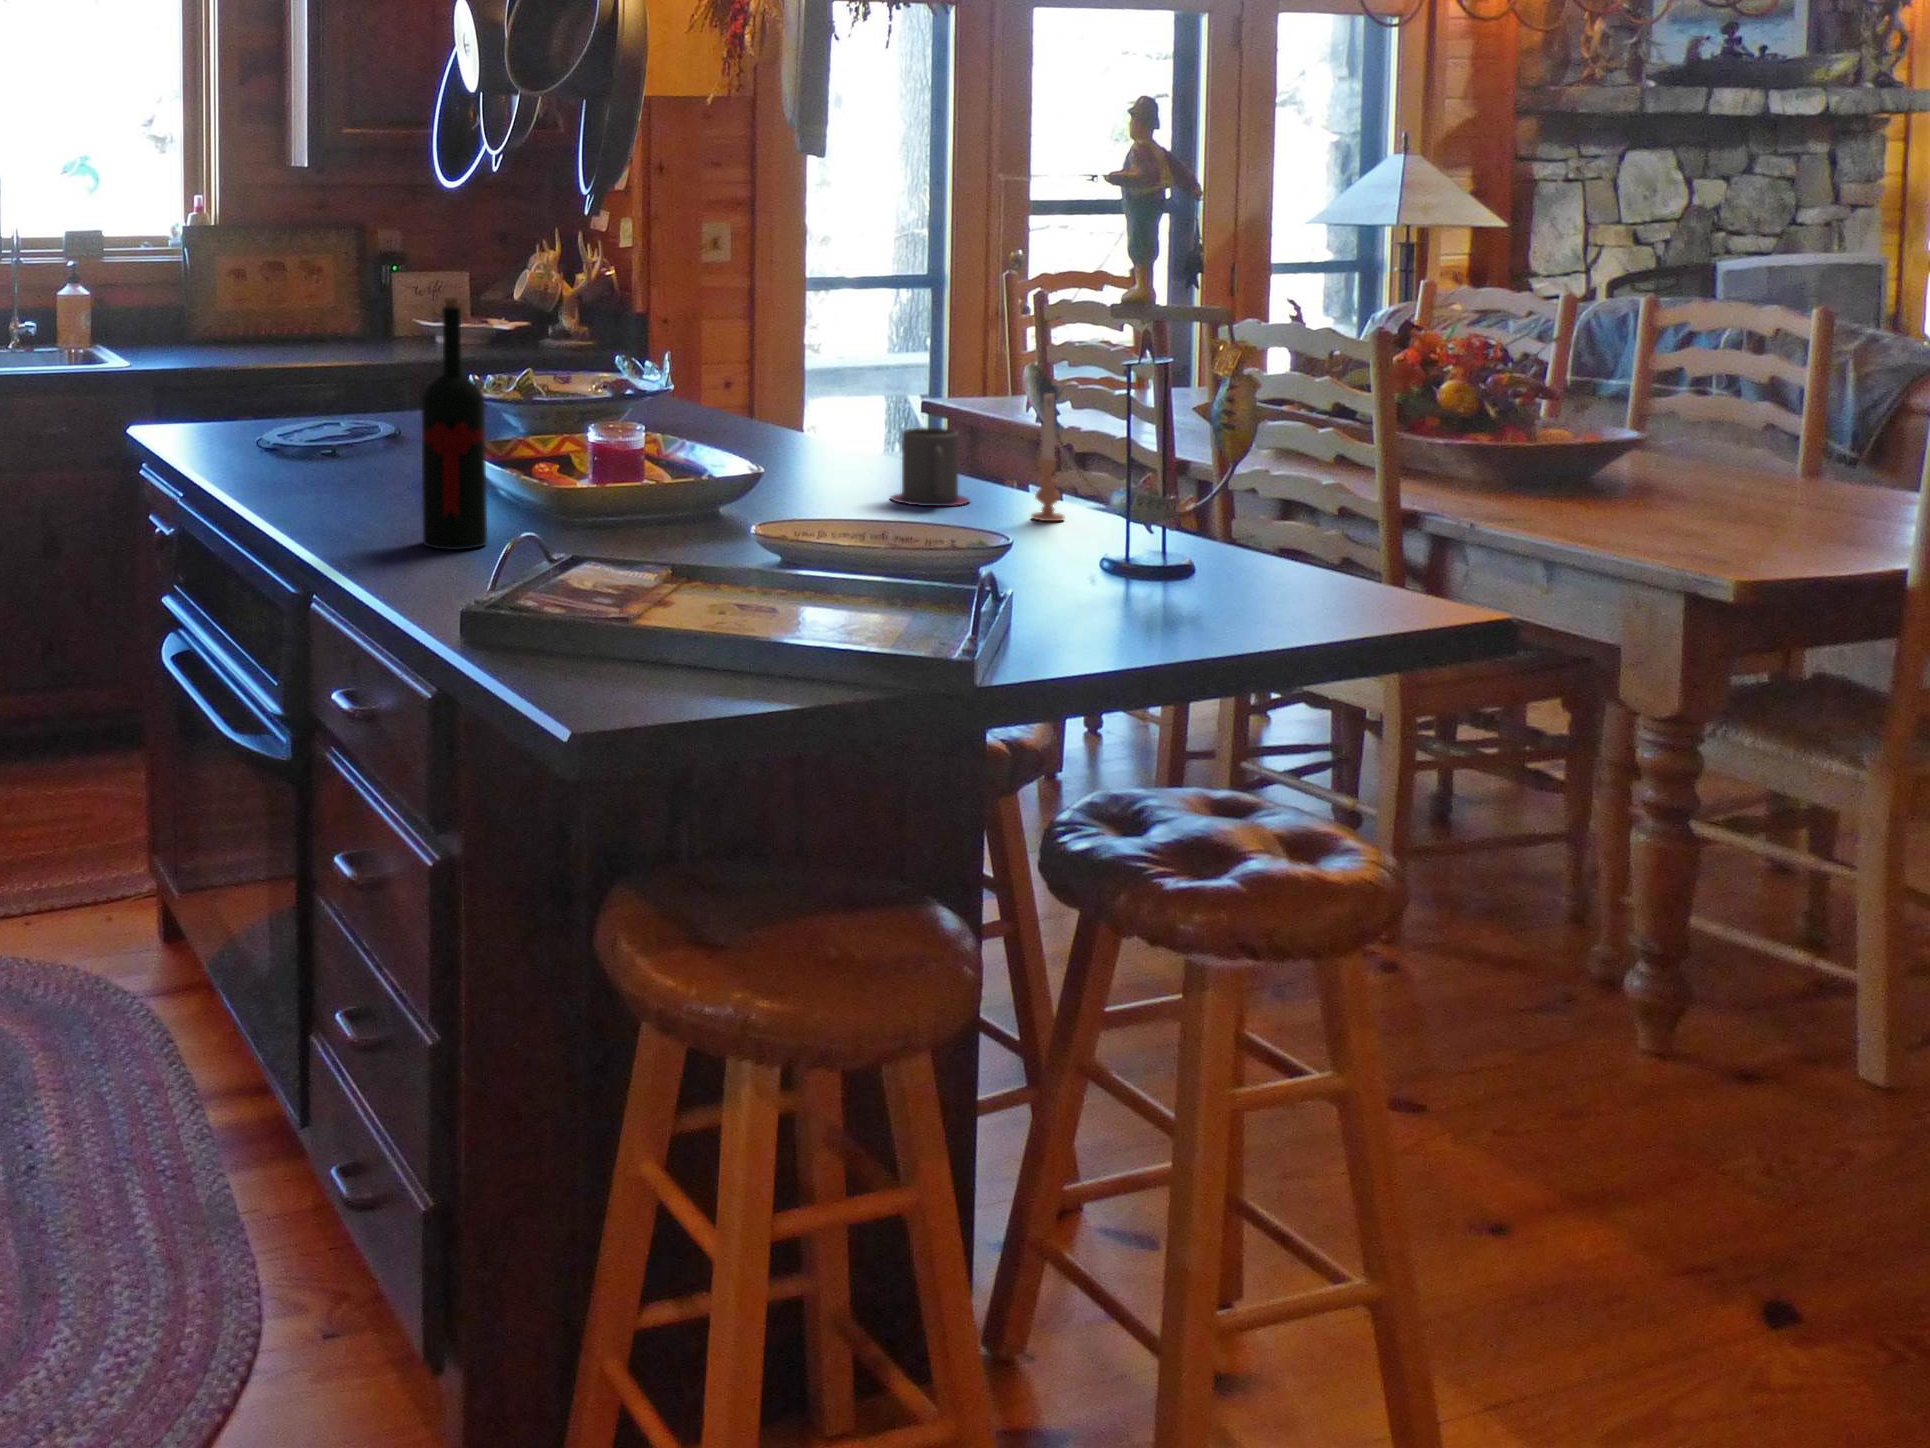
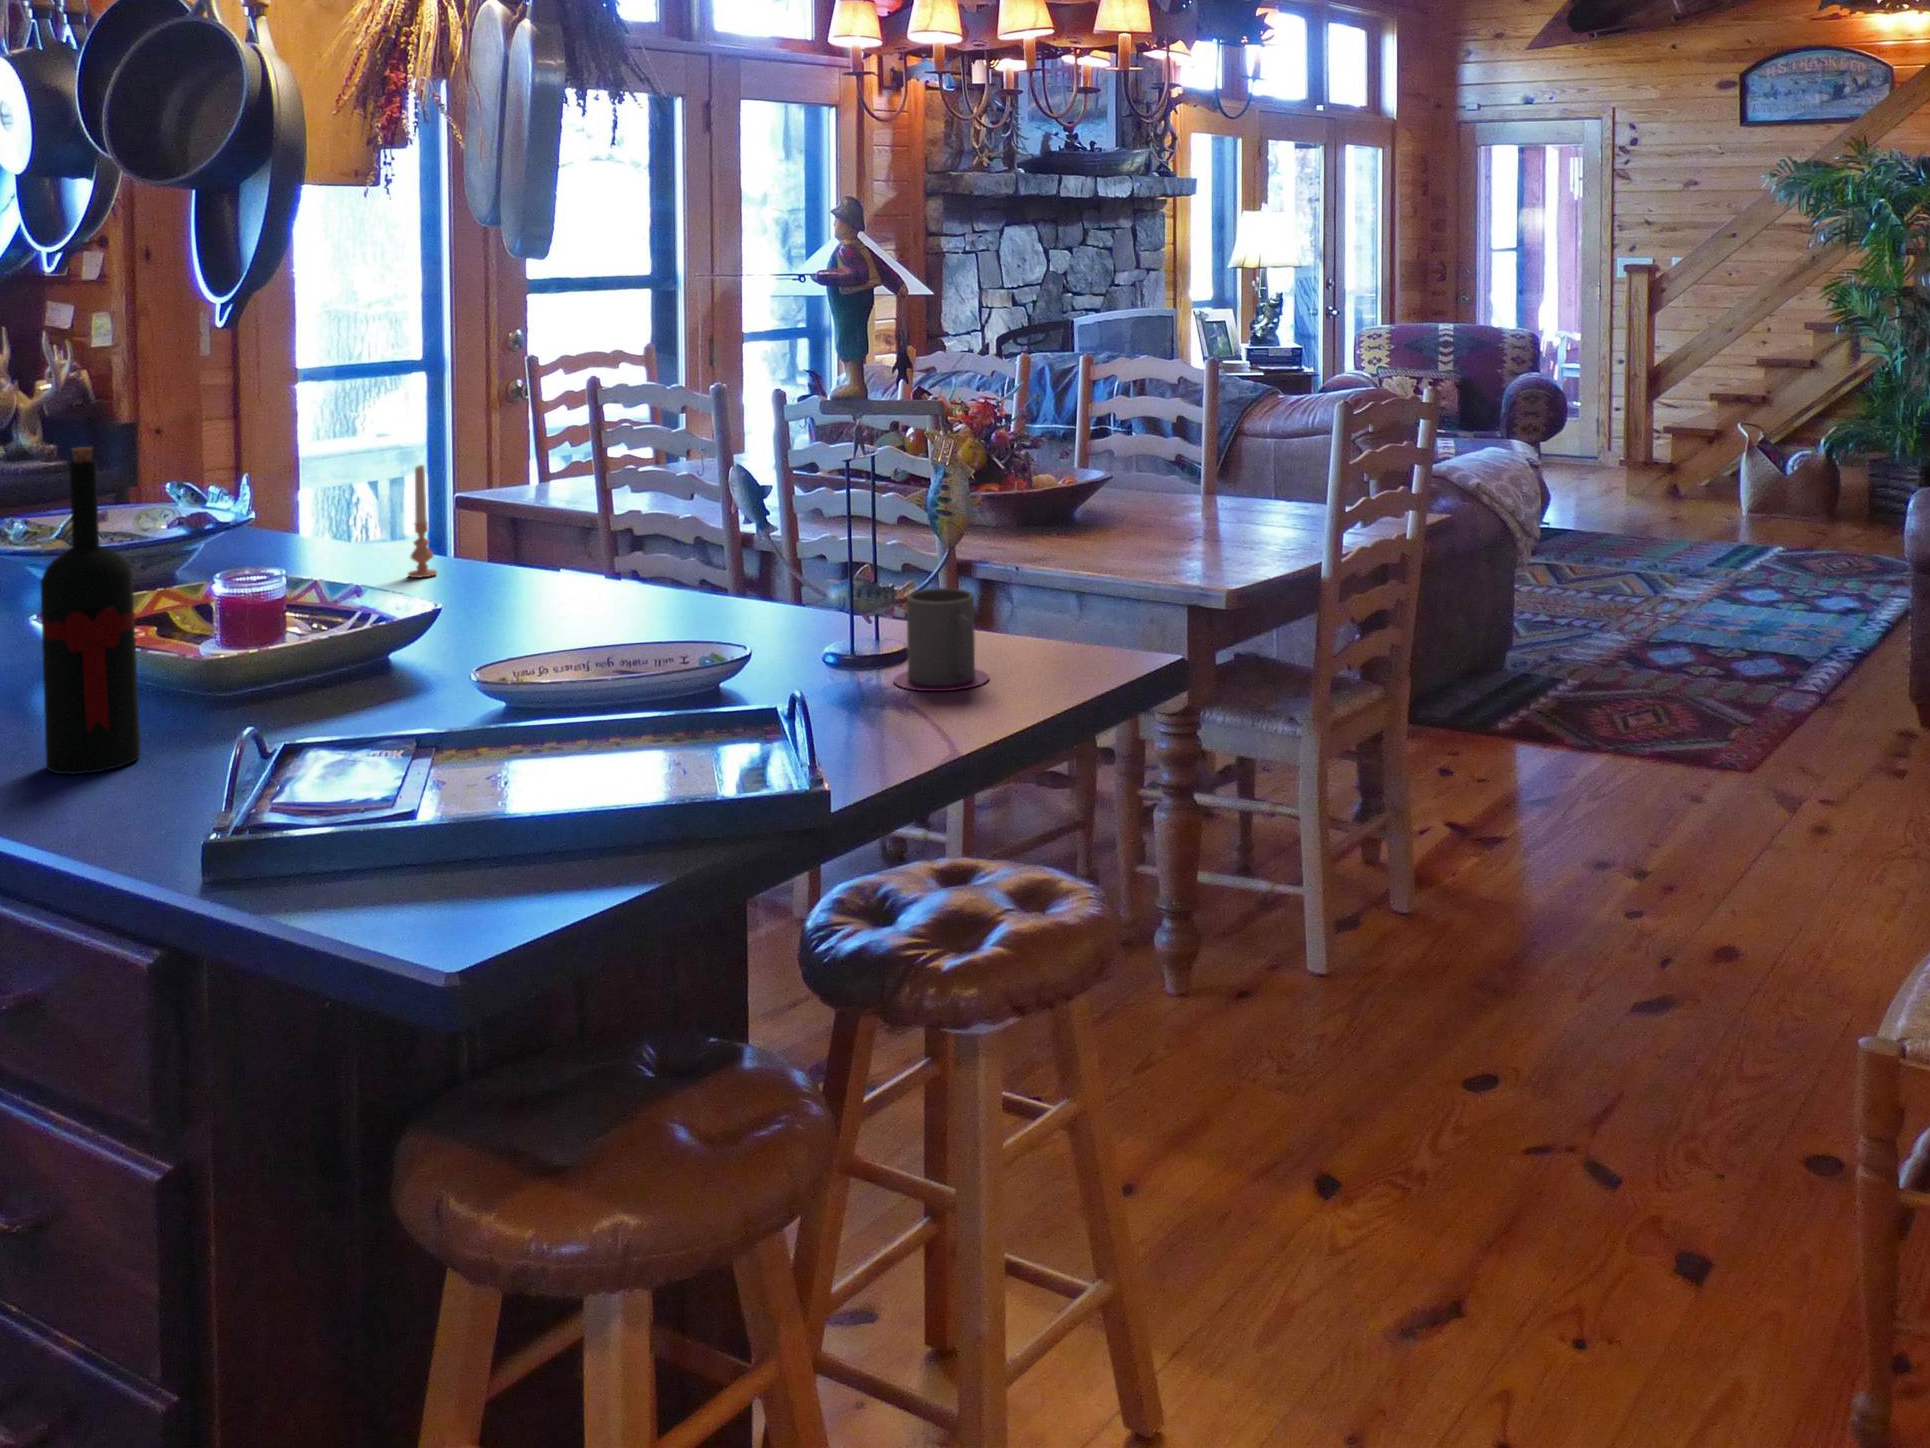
candle: present [1032,393,1065,521] -> present [408,465,437,578]
mug: present [891,428,969,506] -> present [894,588,989,691]

